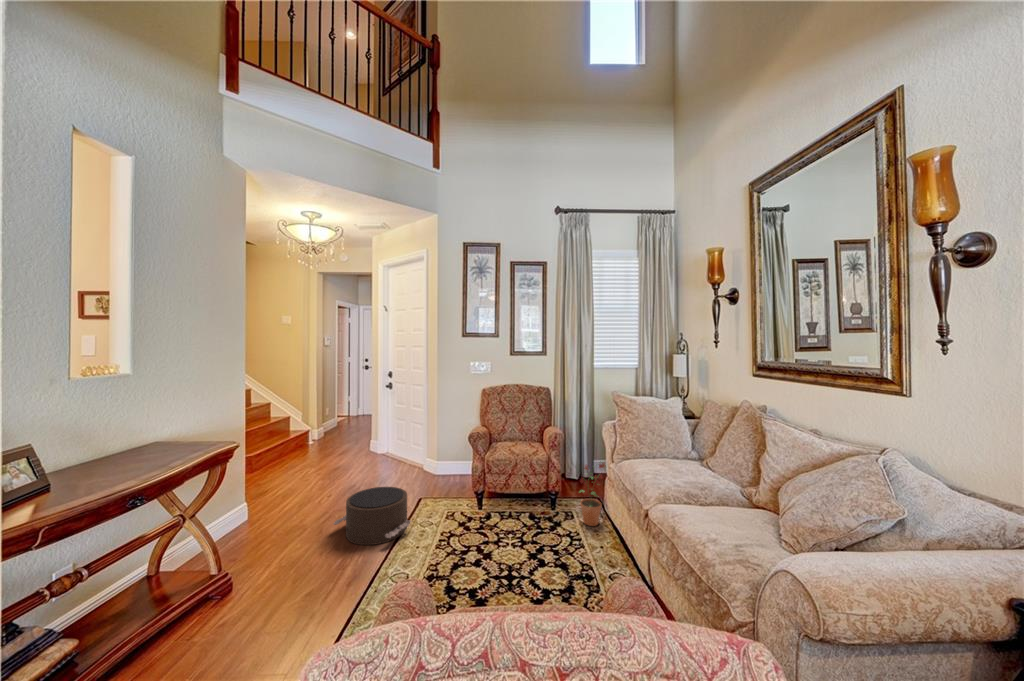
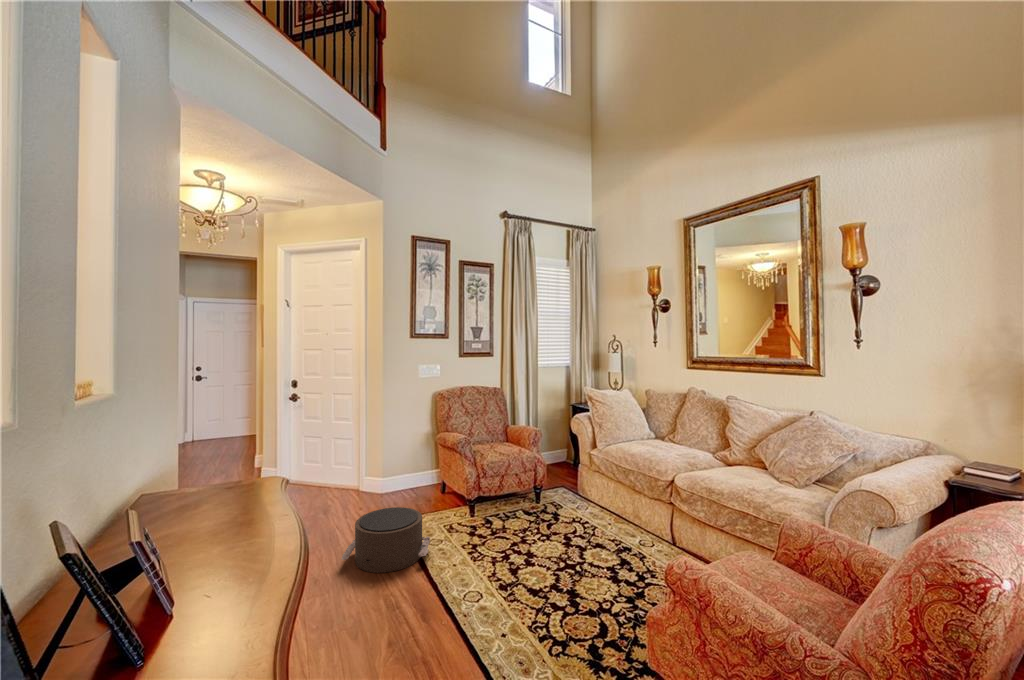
potted plant: present [580,463,605,526] -> none [568,450,592,509]

